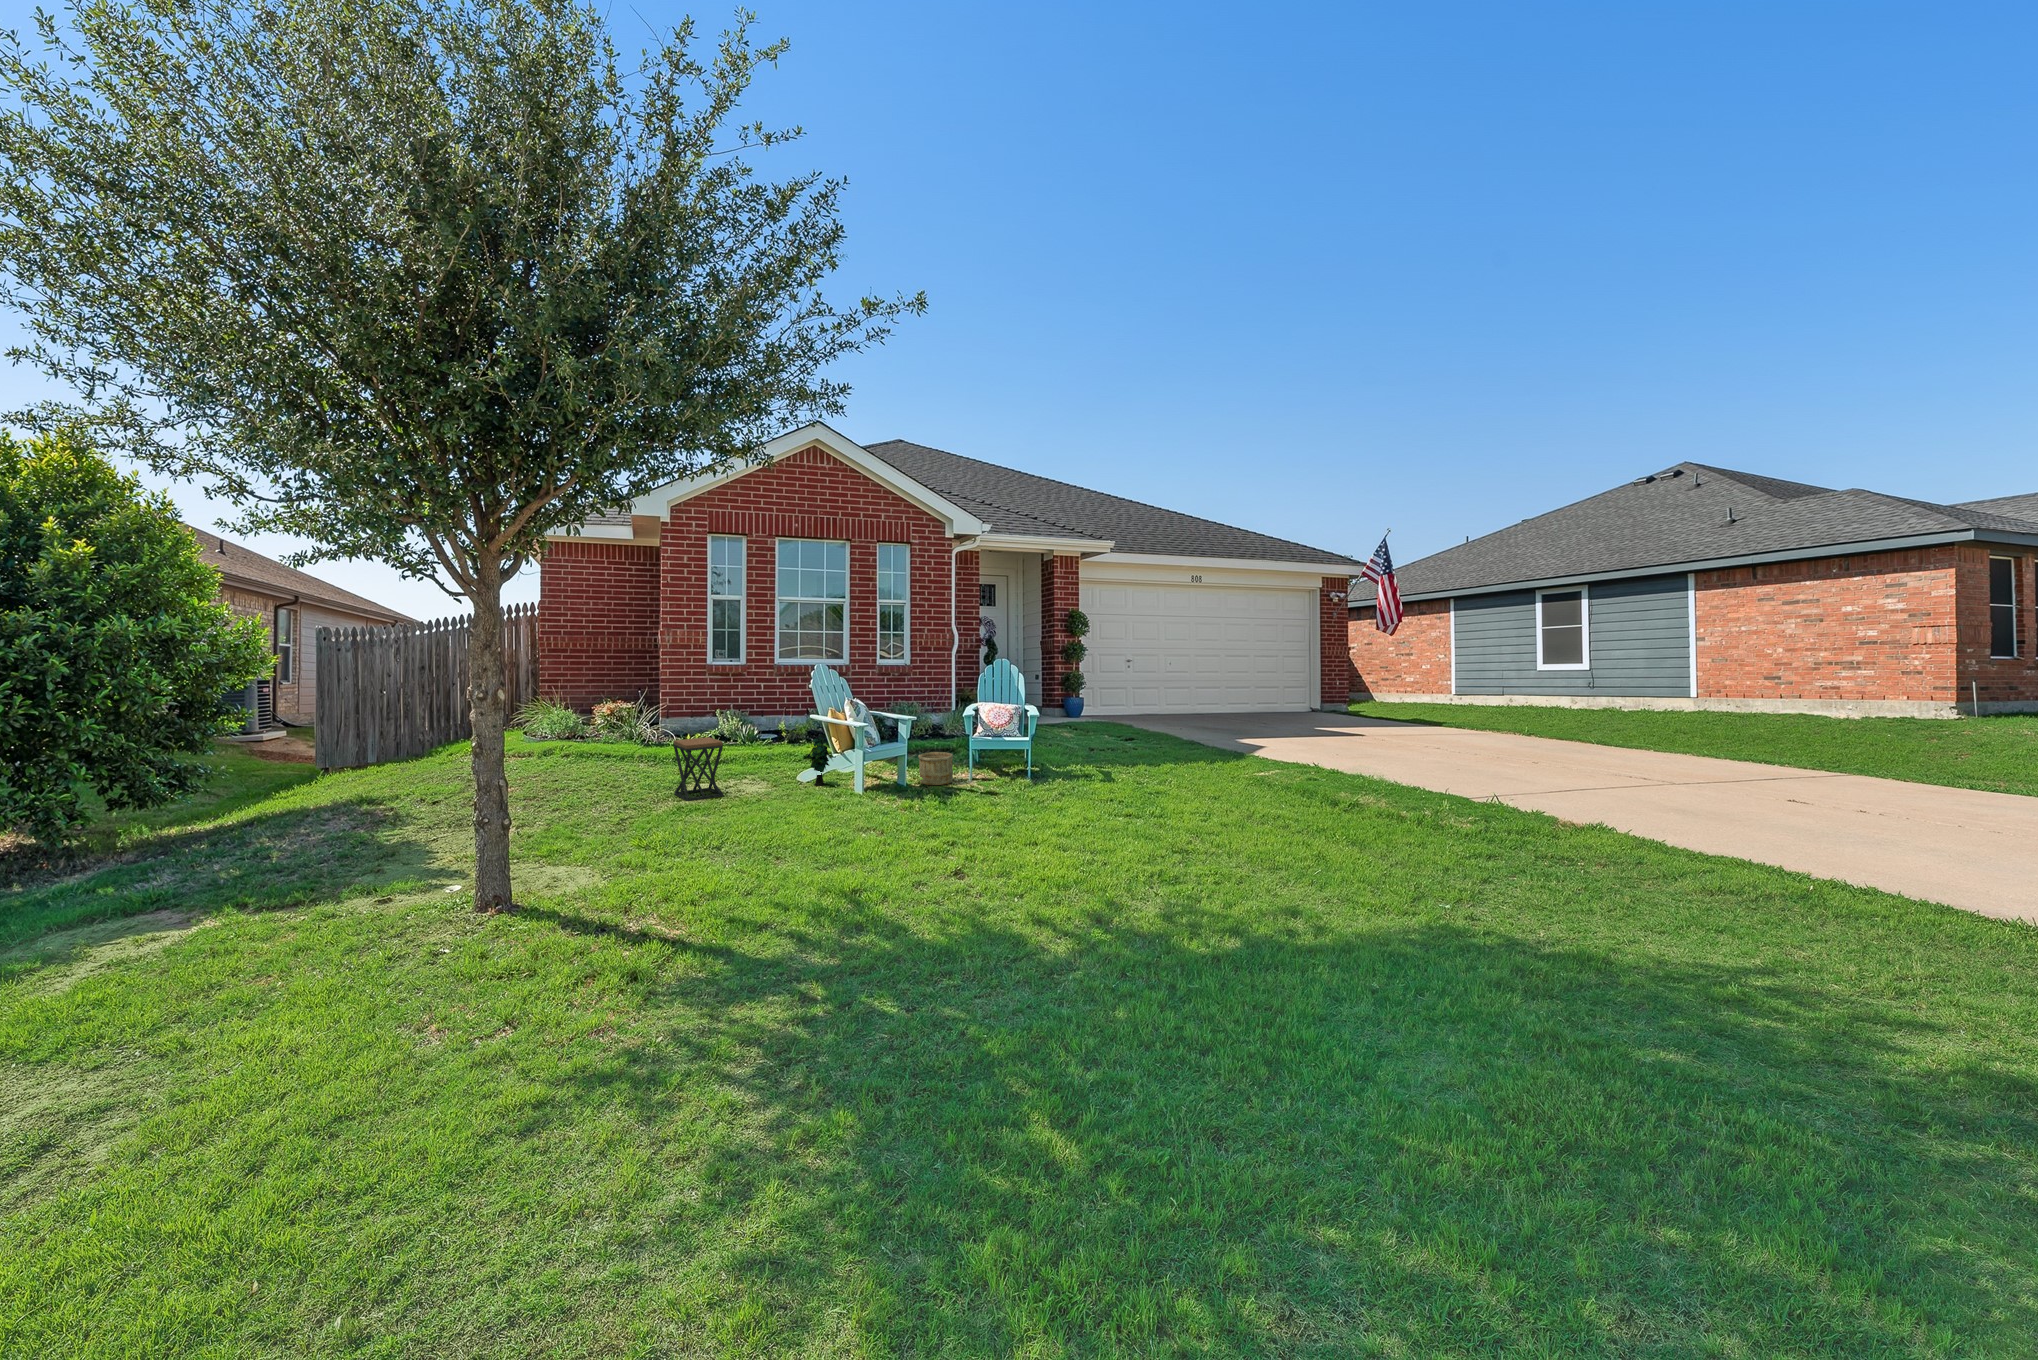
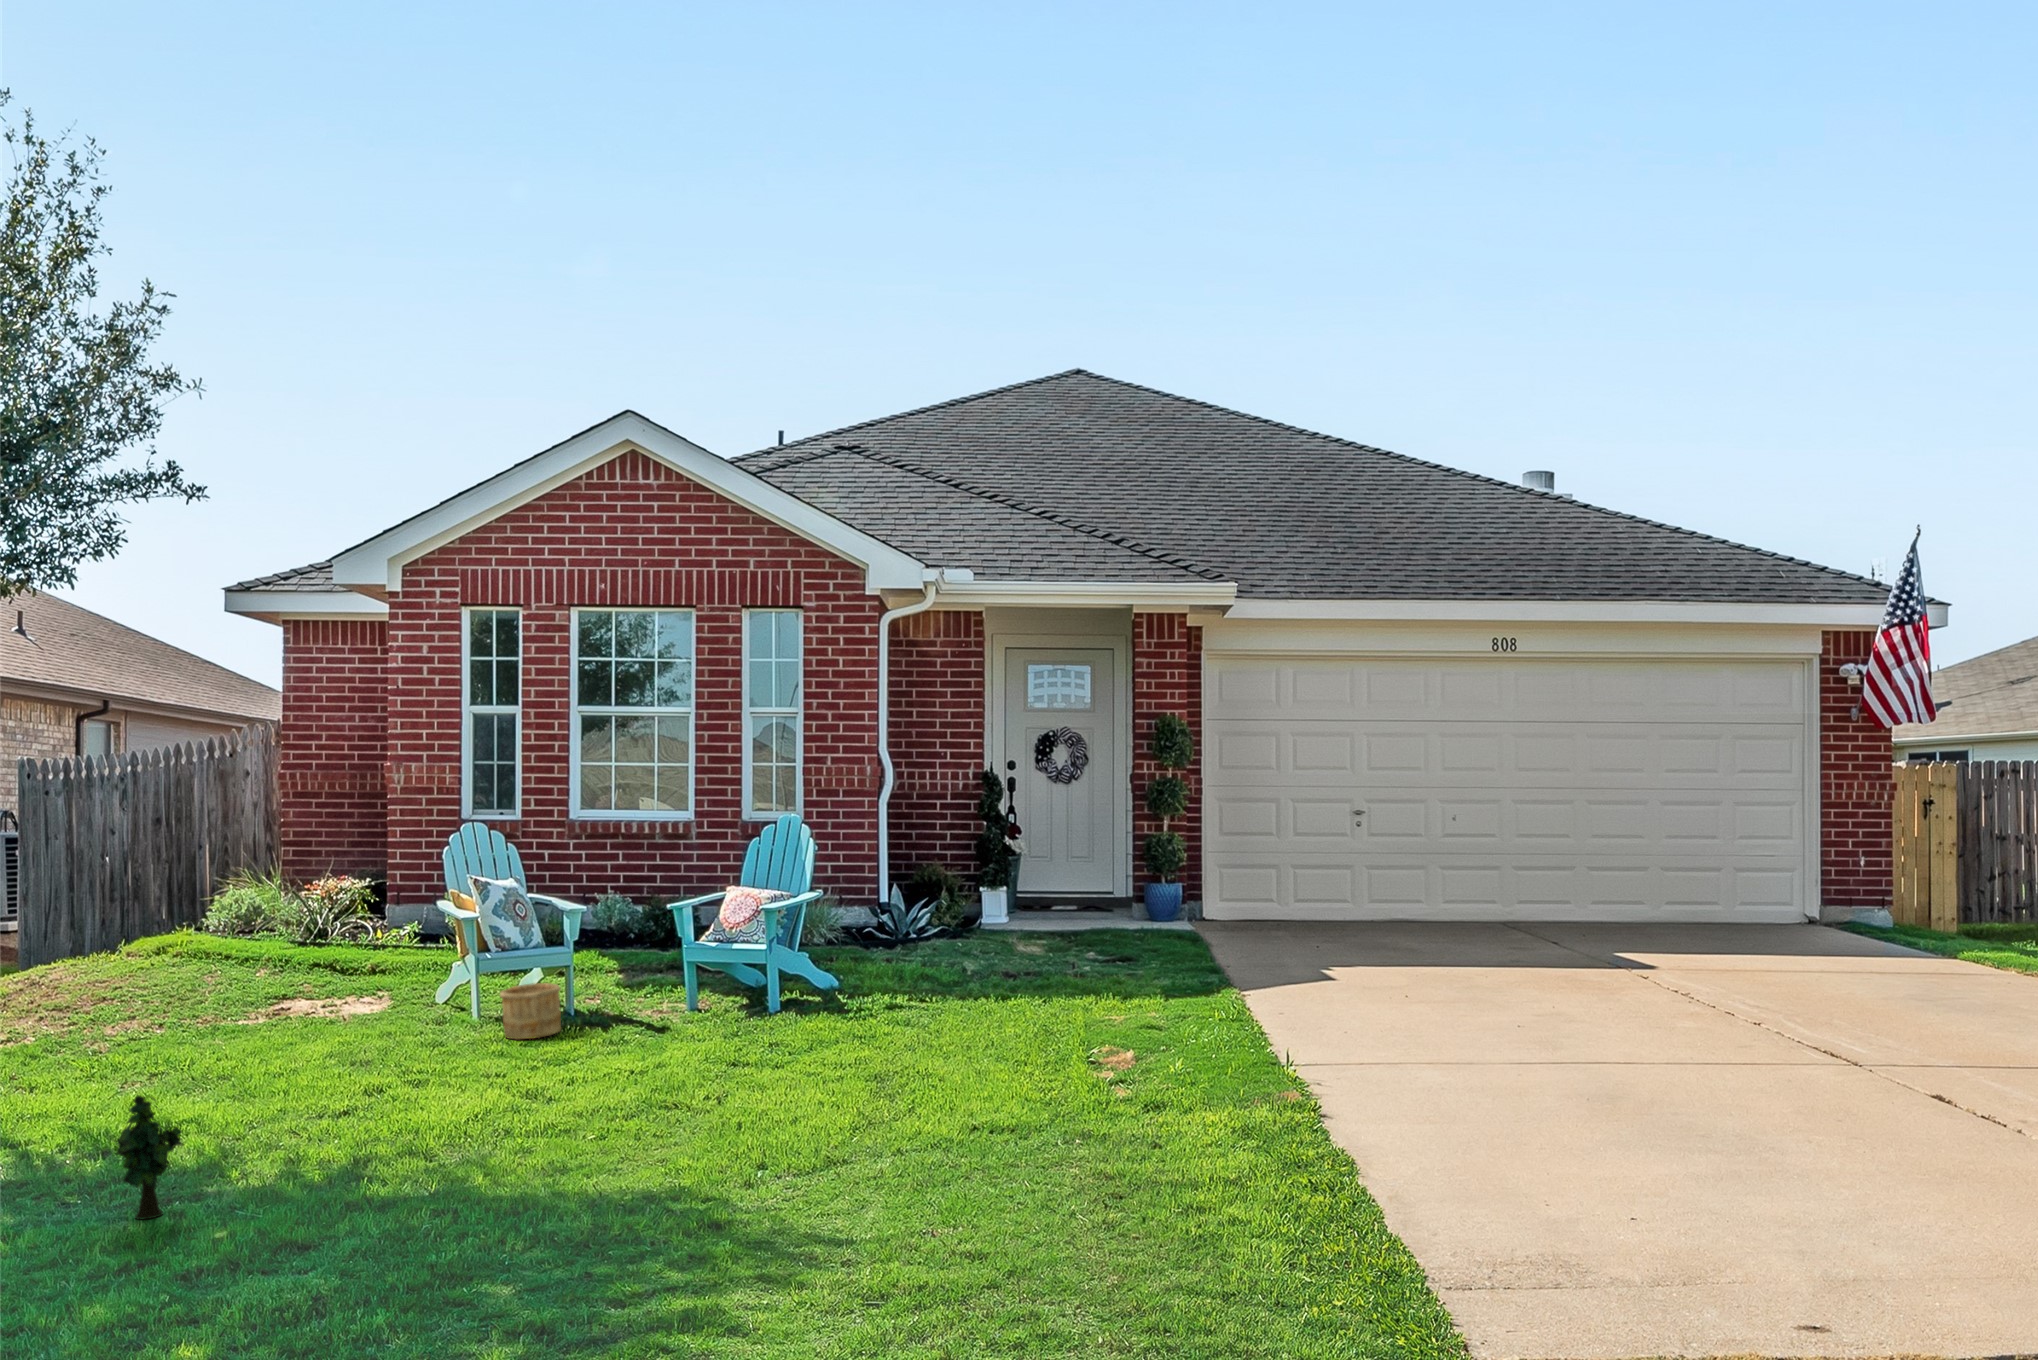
decorative plant: present [807,734,833,786] -> present [114,1095,182,1220]
stool: present [674,737,724,801] -> none [140,943,219,1040]

